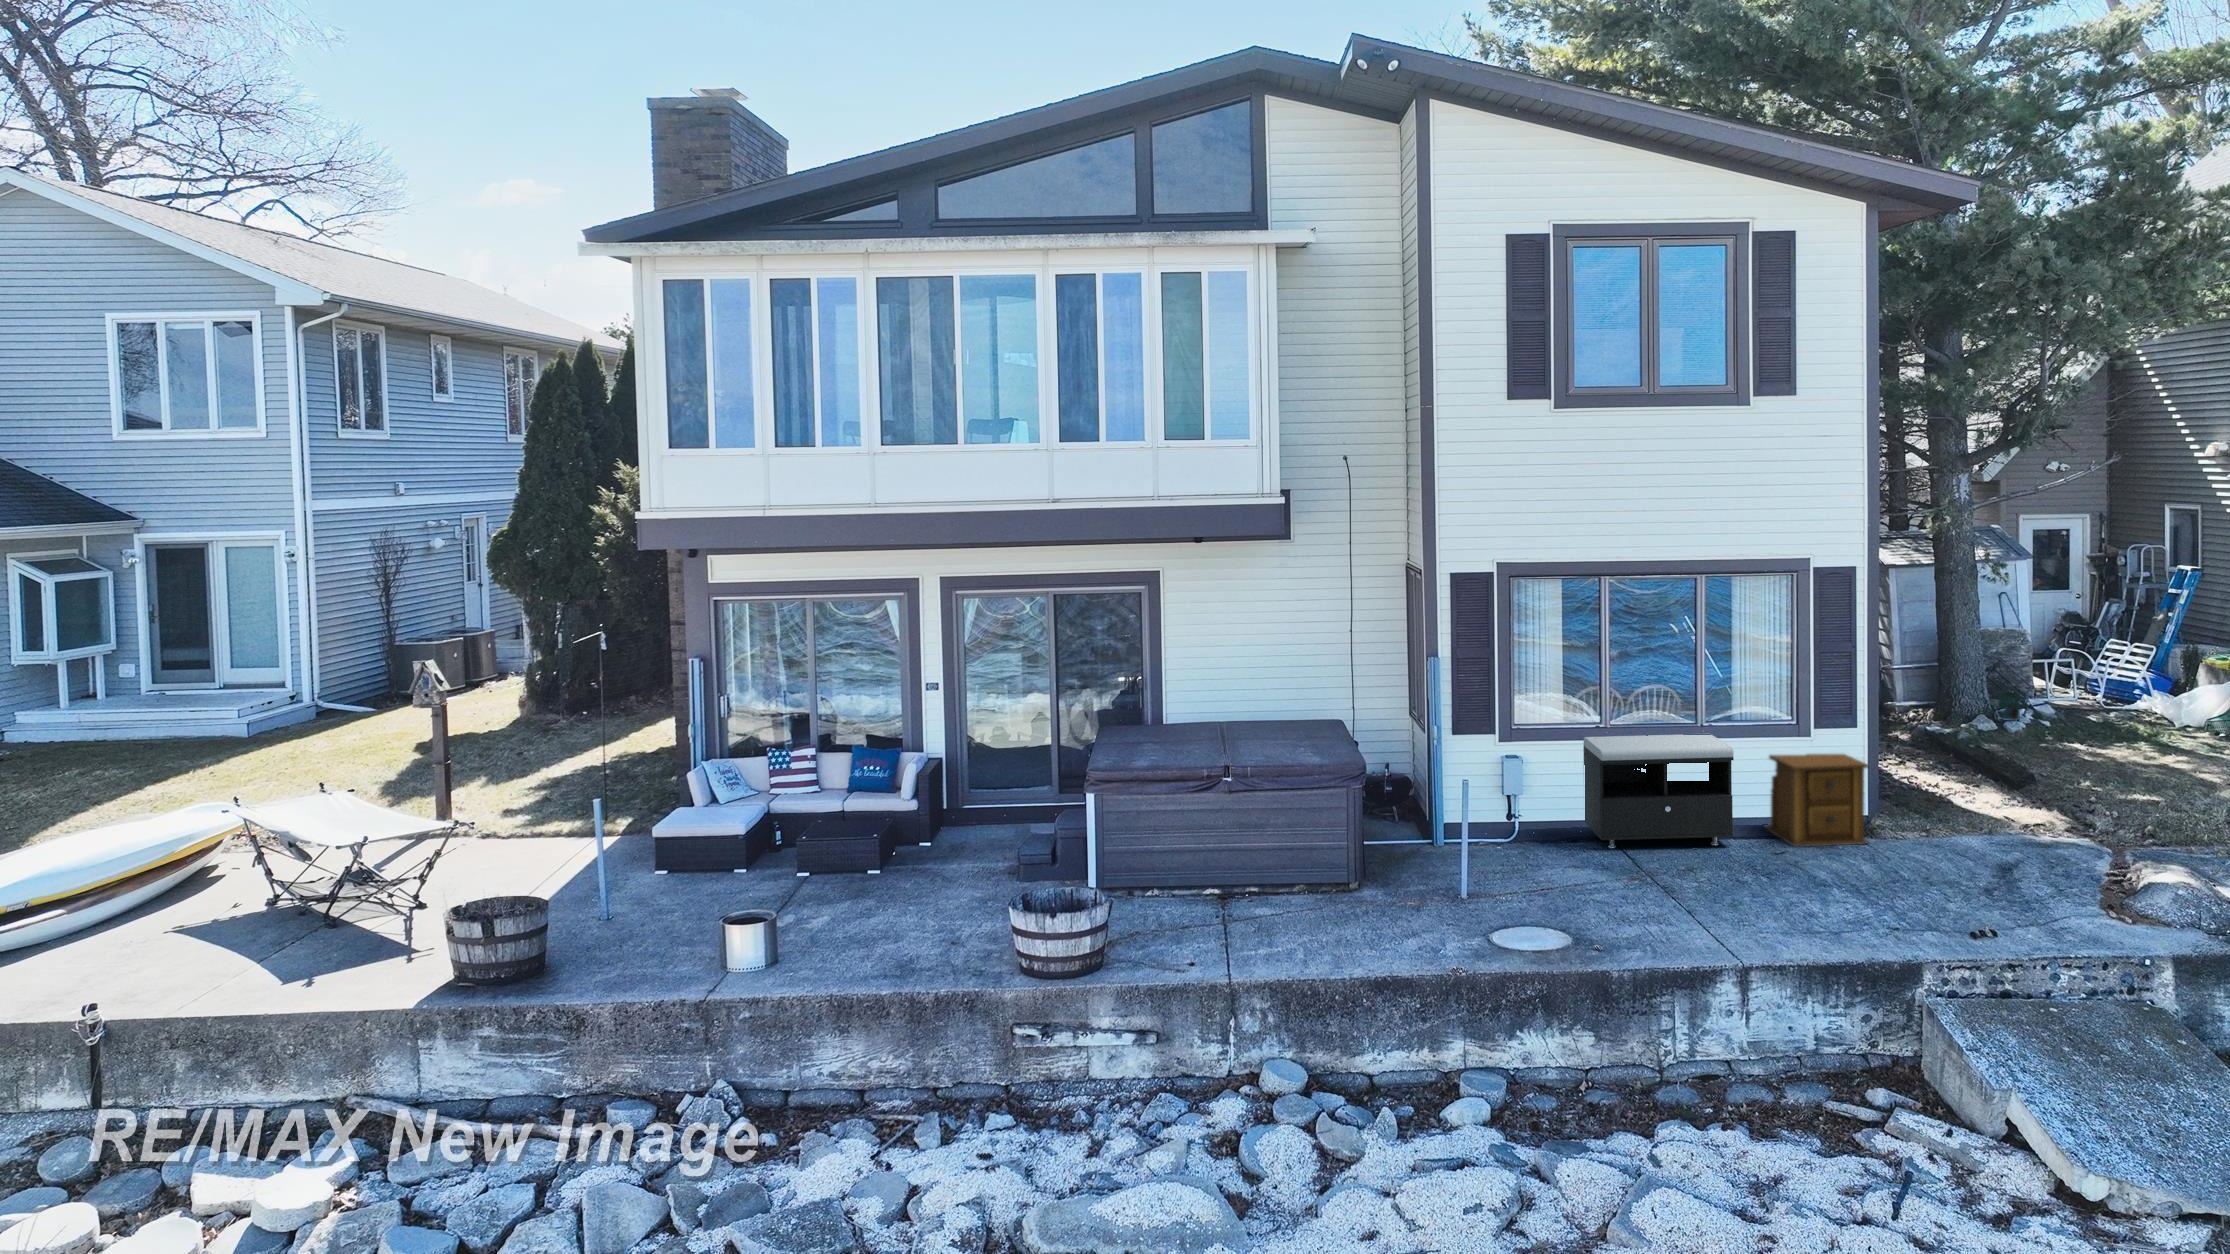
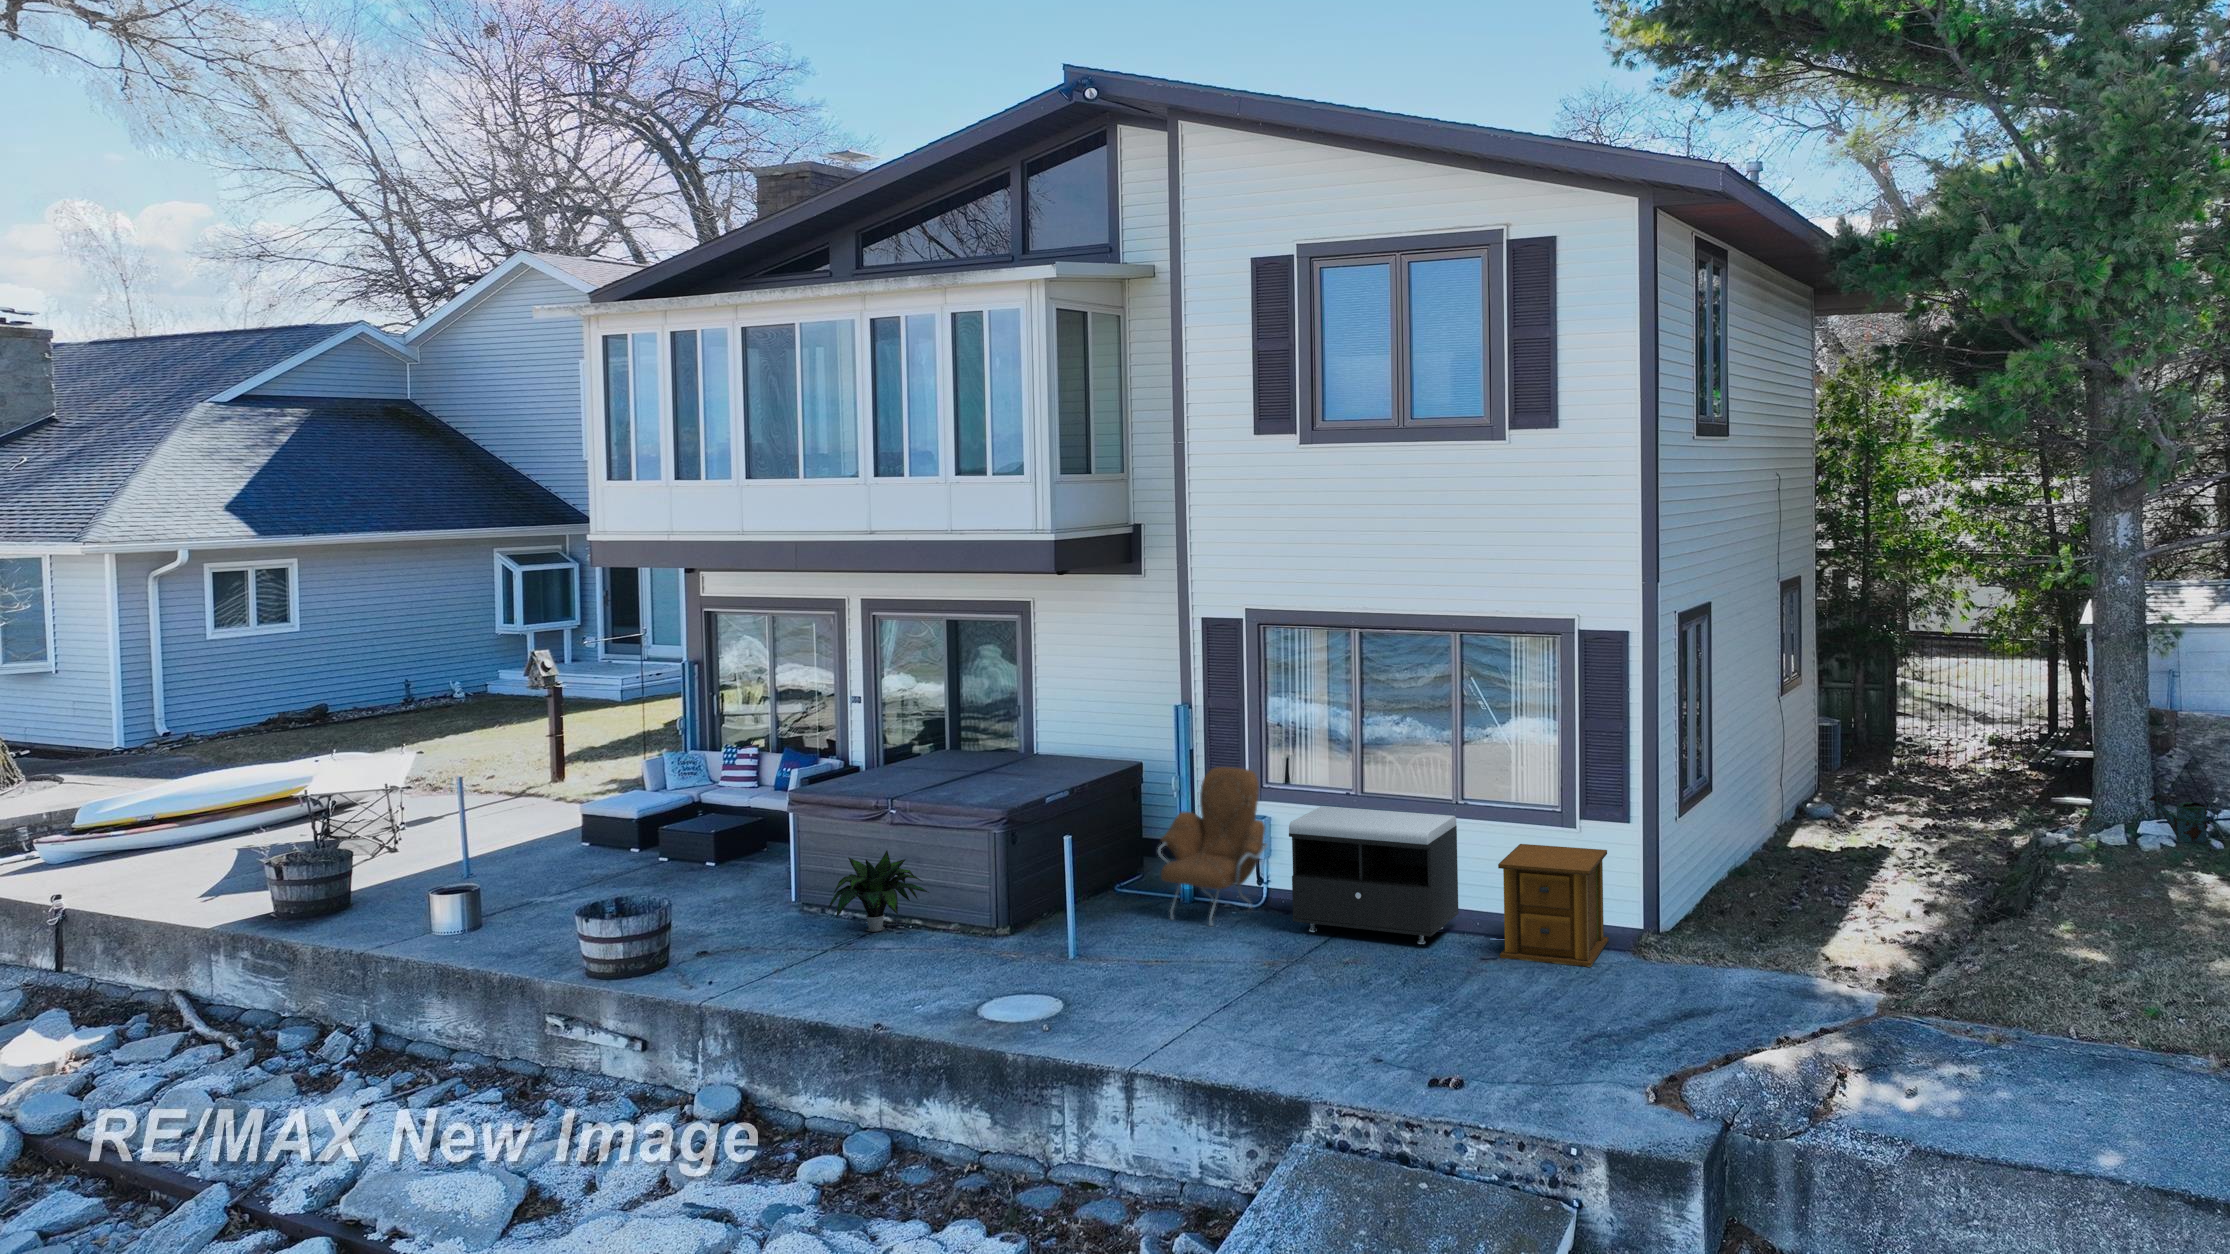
armchair: none [1443,710,1554,855] -> present [1158,767,1267,926]
potted plant: none [1191,815,1291,899] -> present [828,851,929,932]

